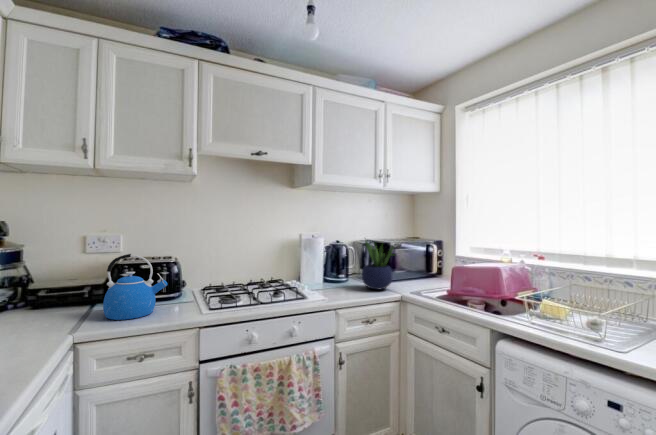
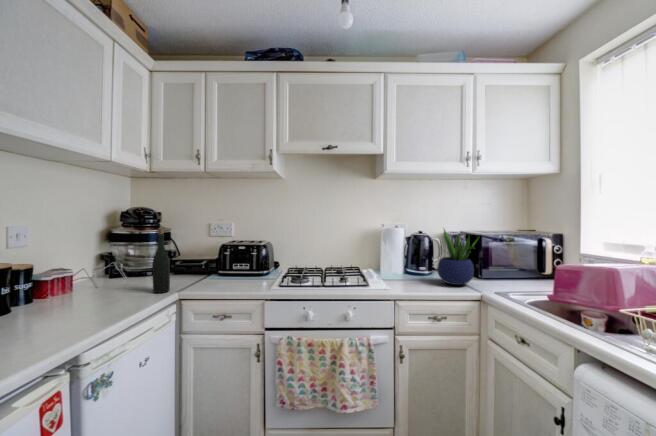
bottle: none [30,247,58,339] -> present [152,229,170,293]
kettle: present [103,254,167,320] -> none [204,237,248,287]

